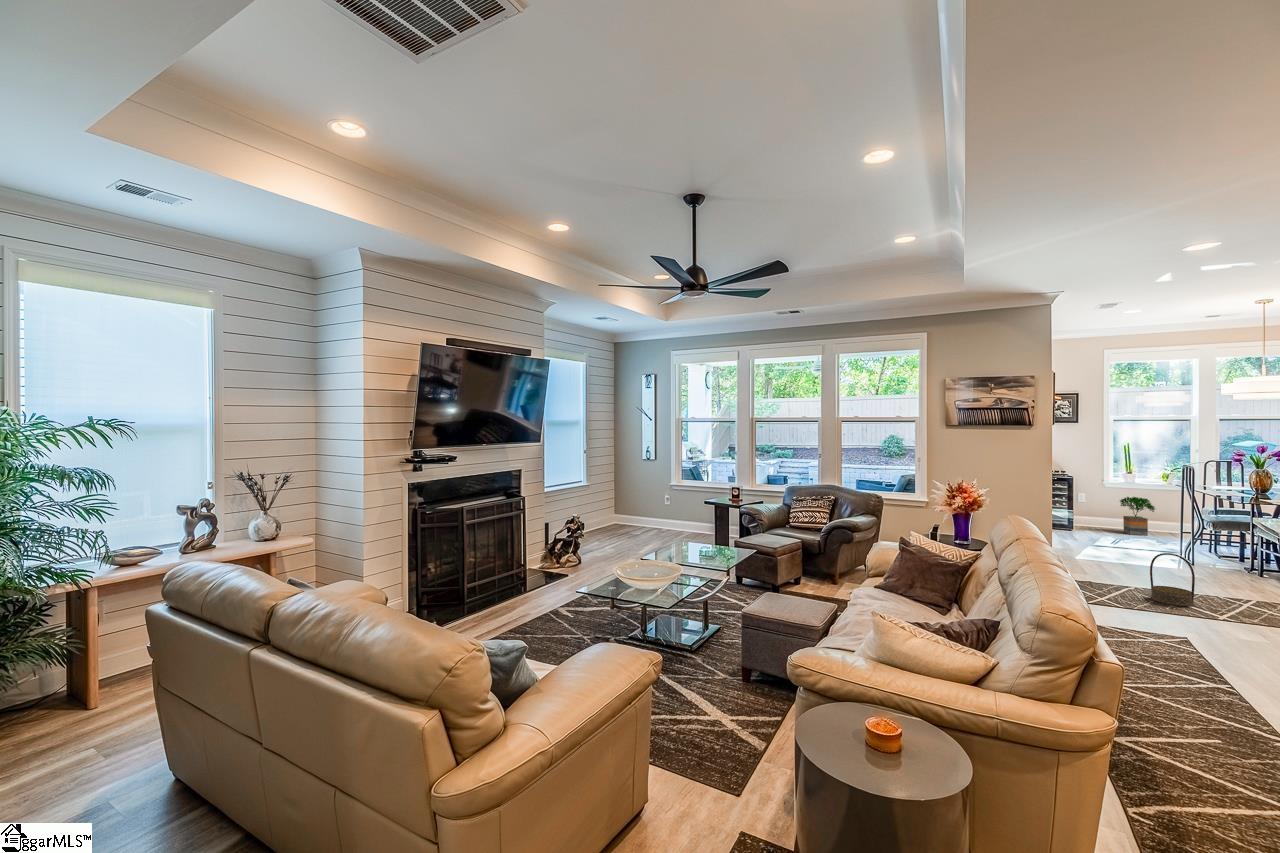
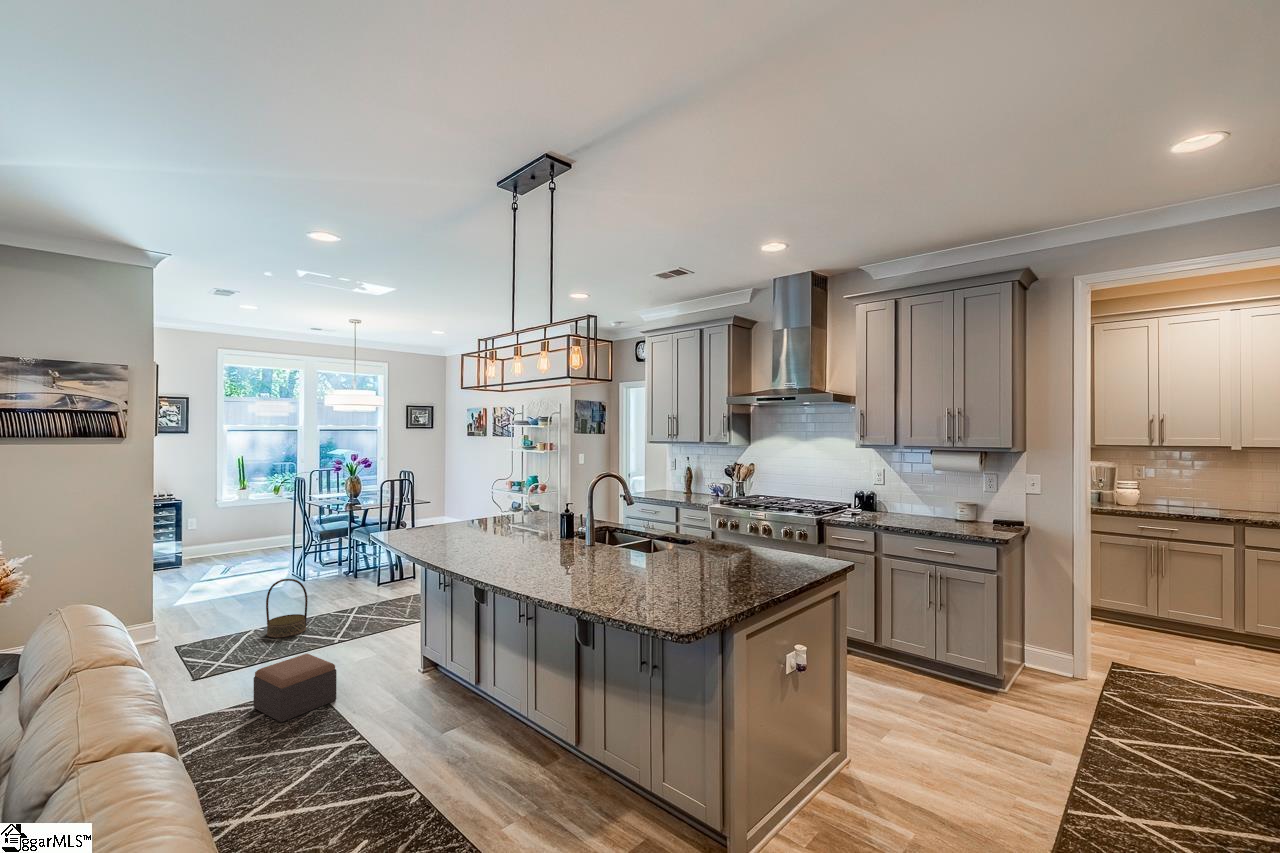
potted tree: present [1120,497,1155,536] -> none [232,514,268,557]
footstool: none [1135,611,1221,665] -> present [253,654,336,723]

